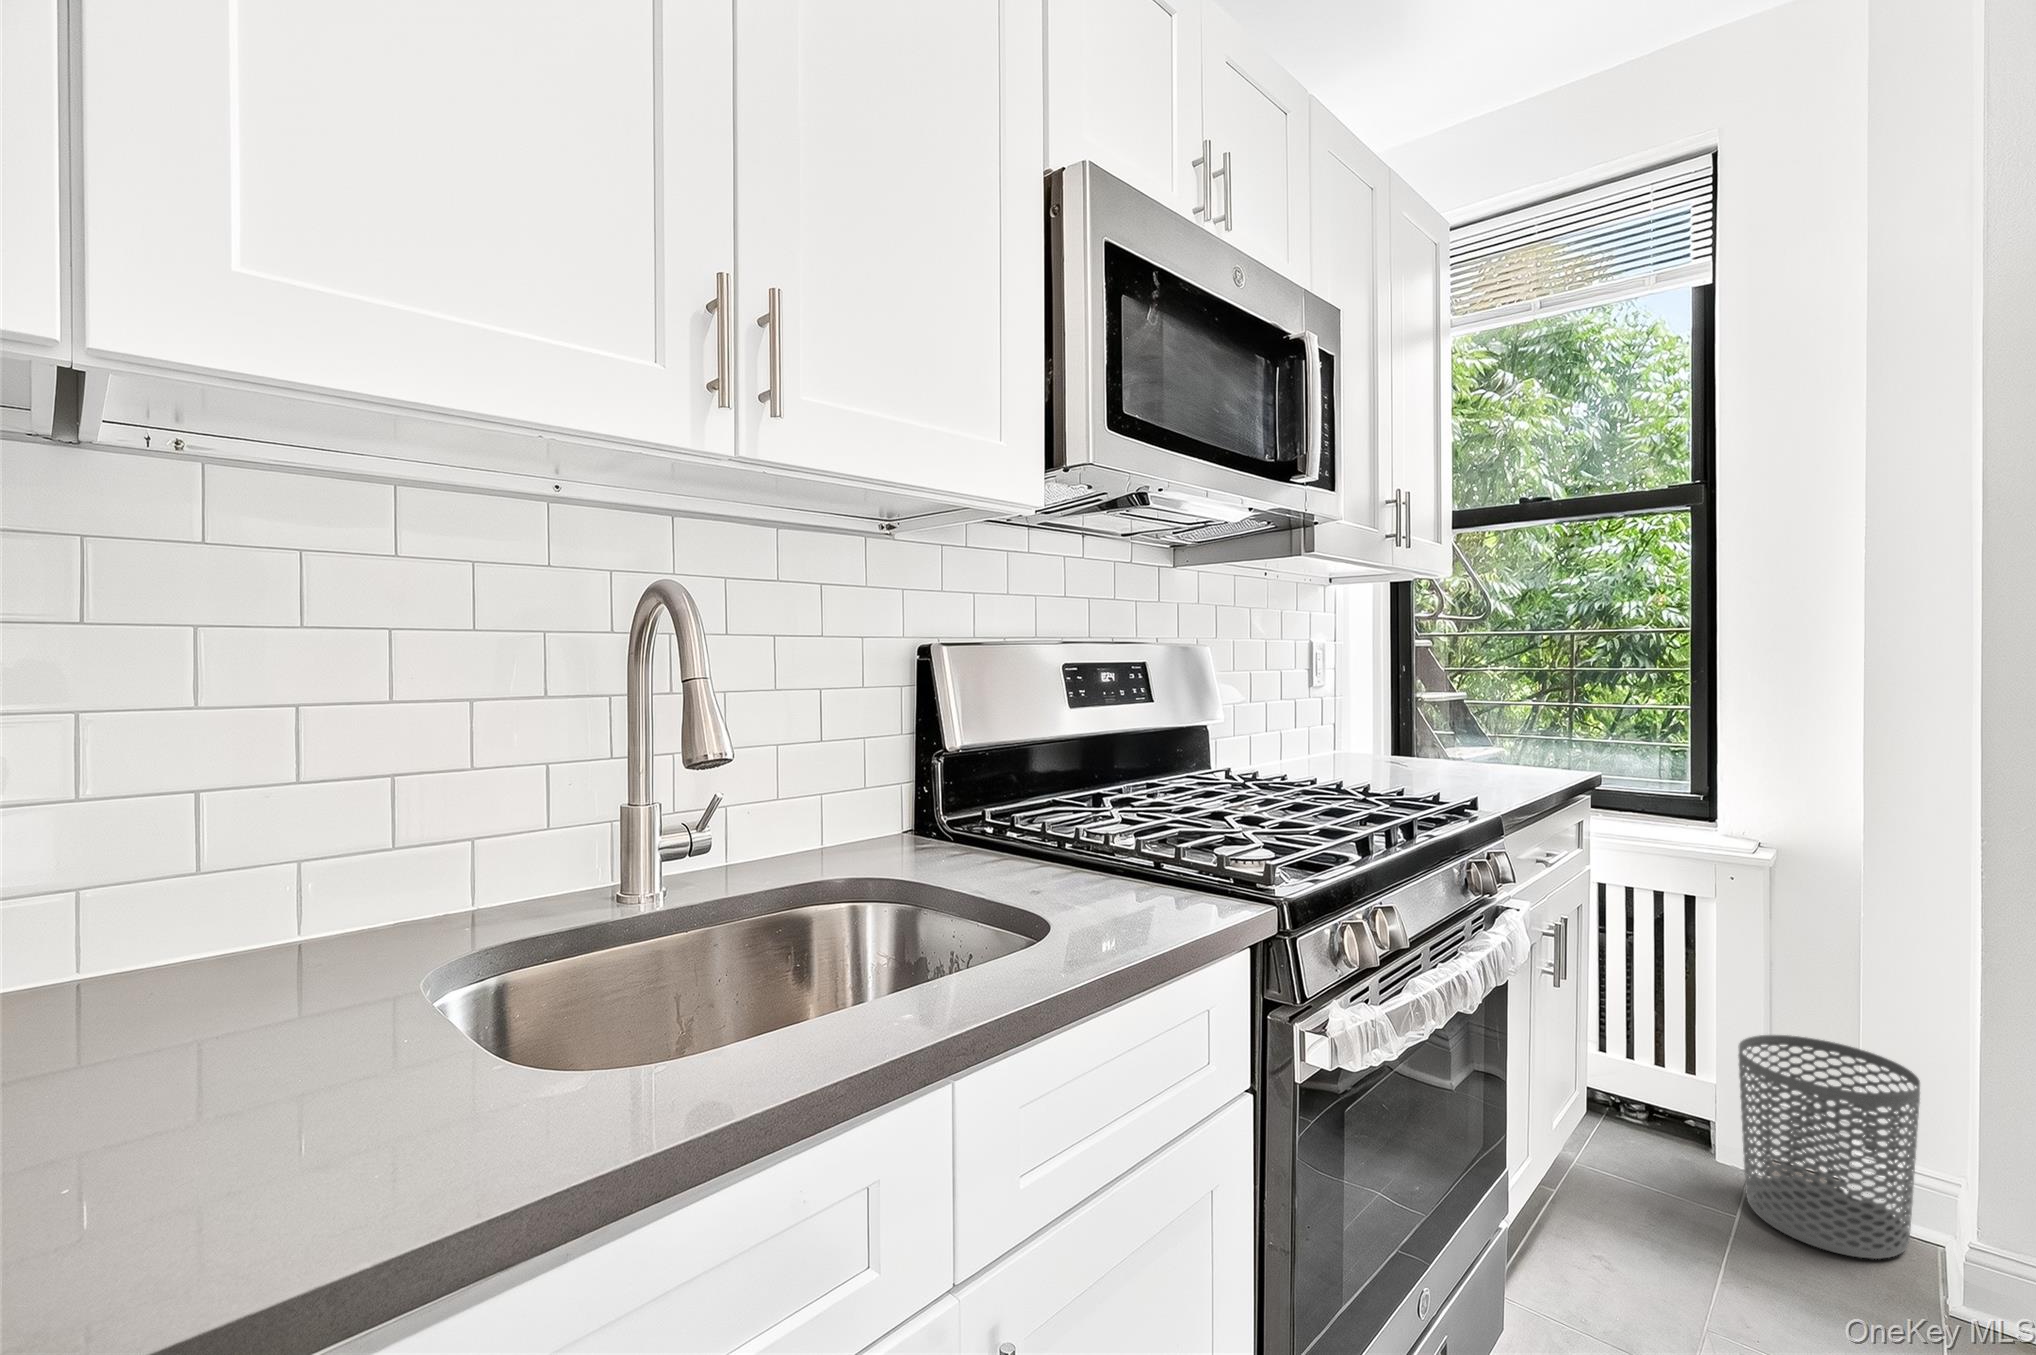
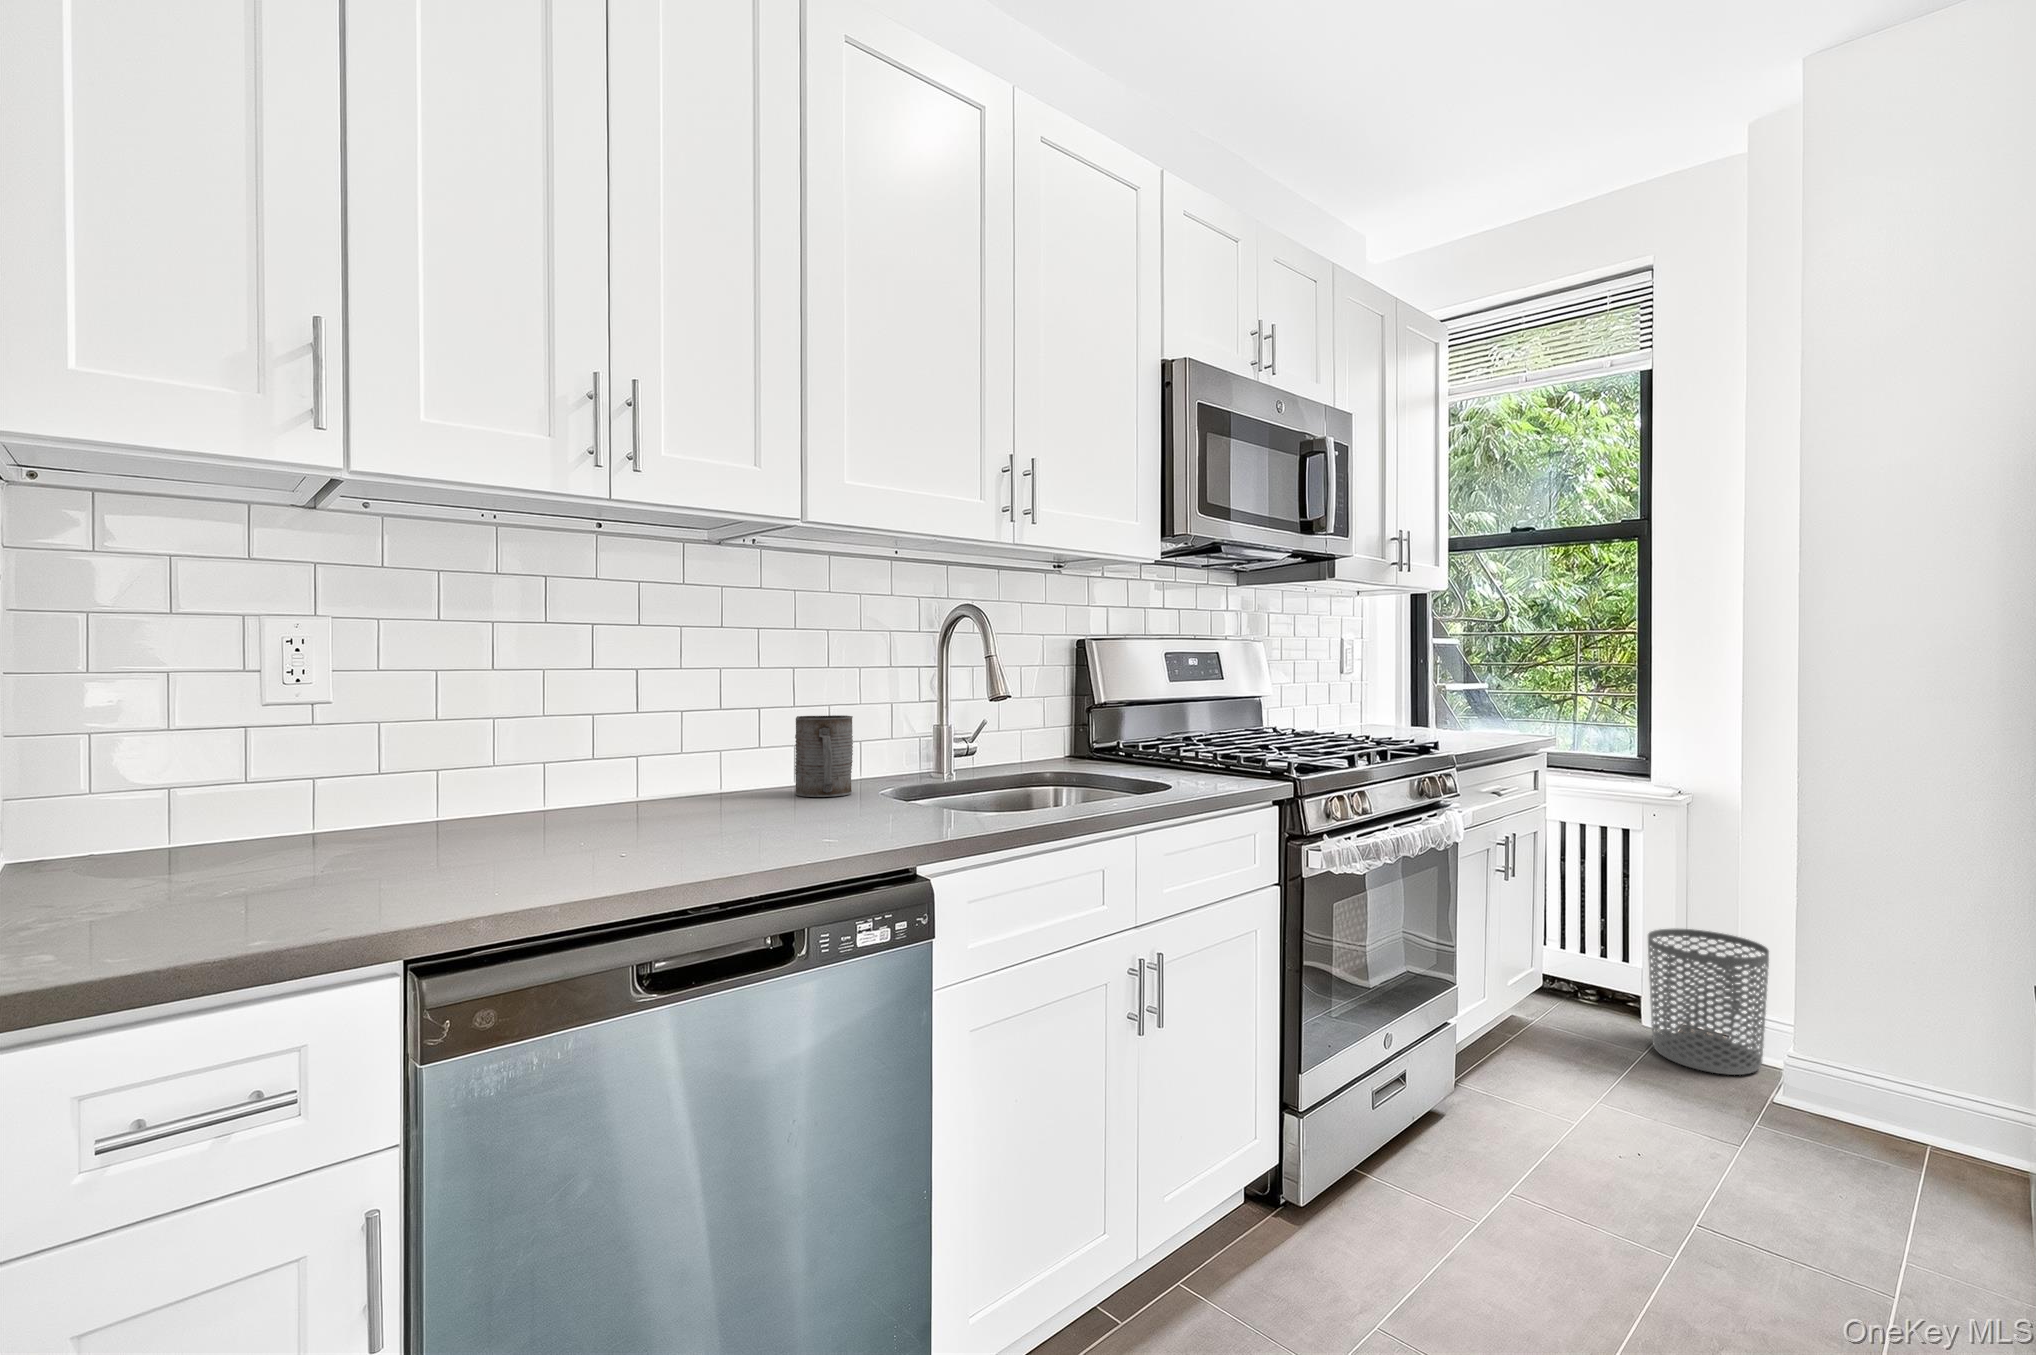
mug: none [234,805,383,995] -> present [795,715,853,797]

